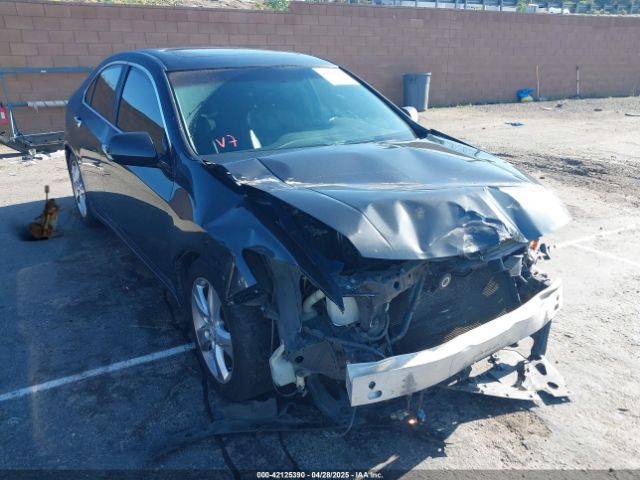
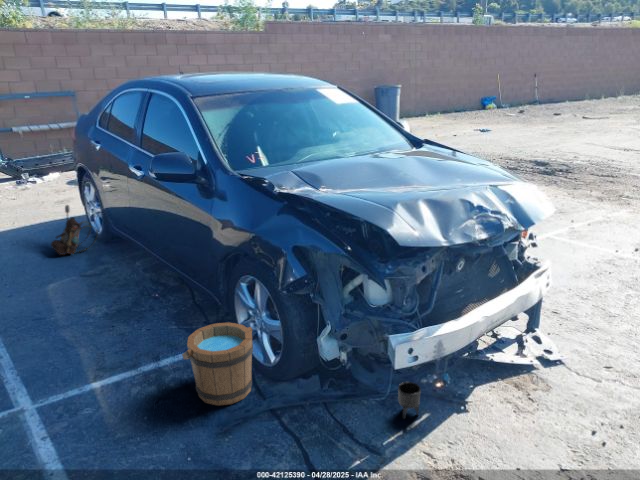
bucket: none [121,330,206,426] -> present [182,322,253,406]
planter: none [364,414,391,458] -> present [398,382,421,419]

